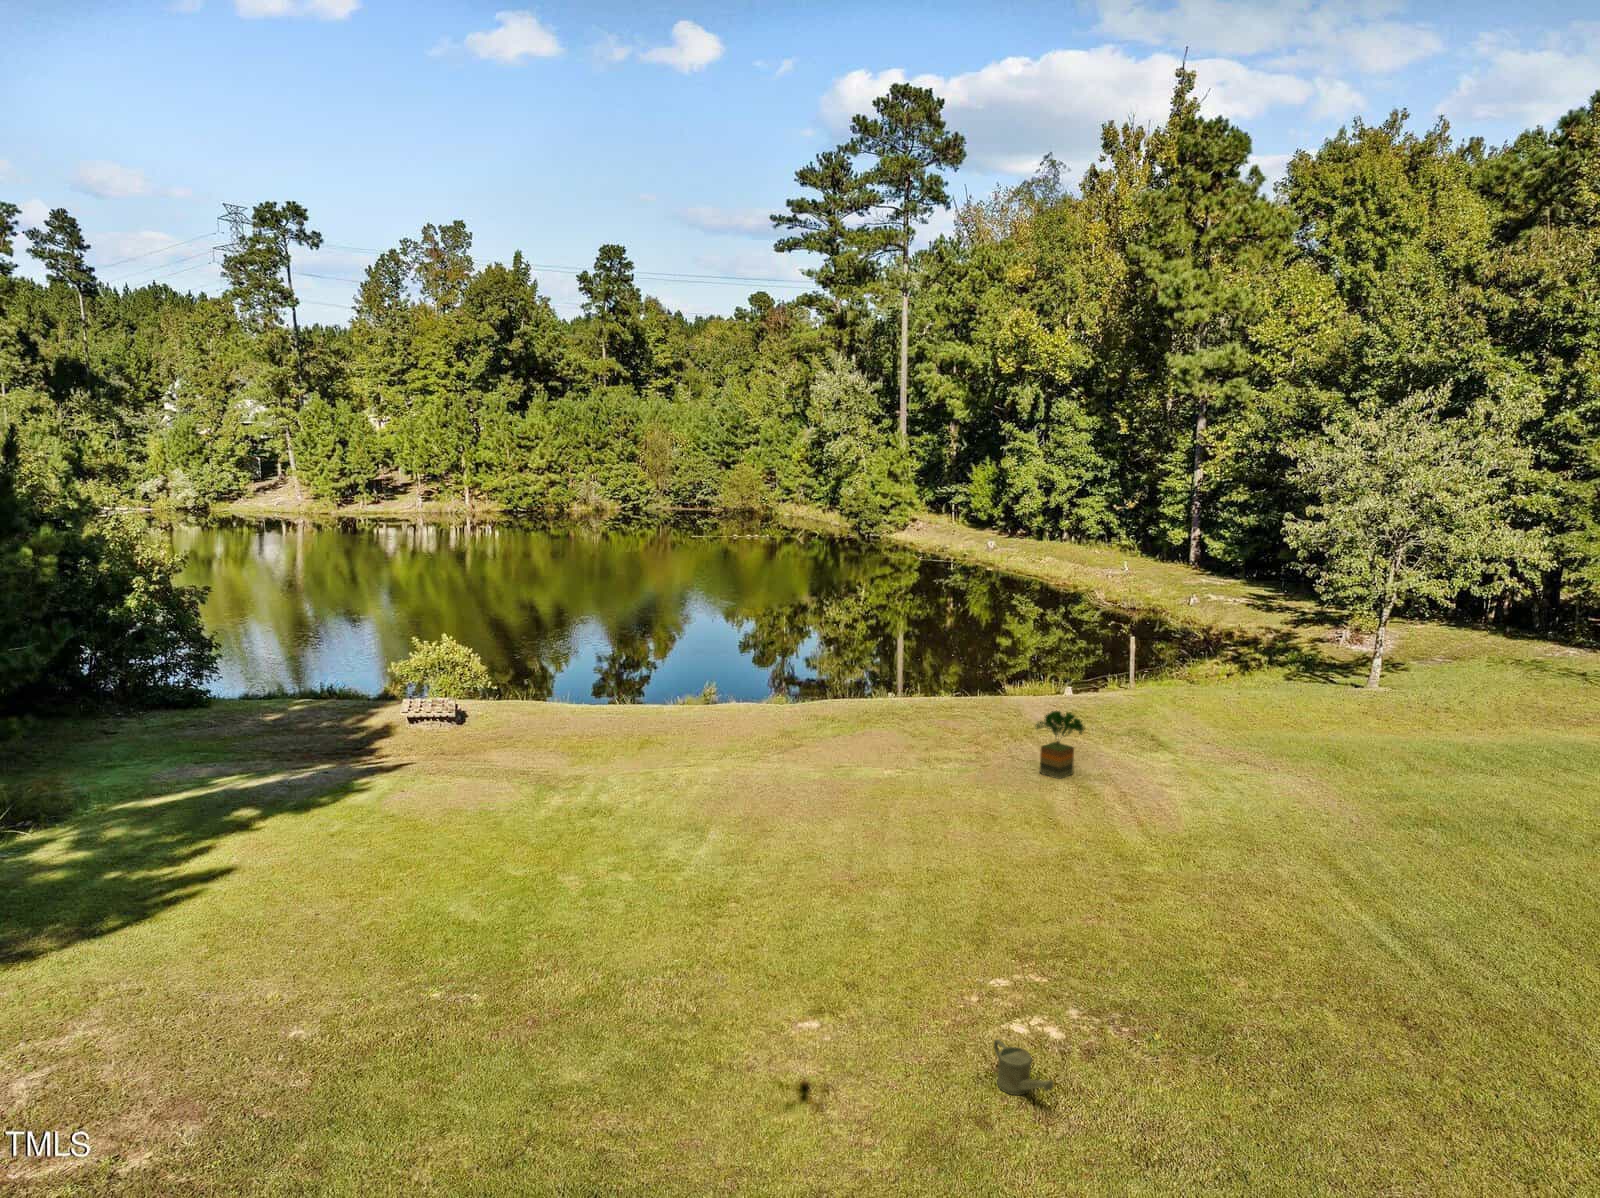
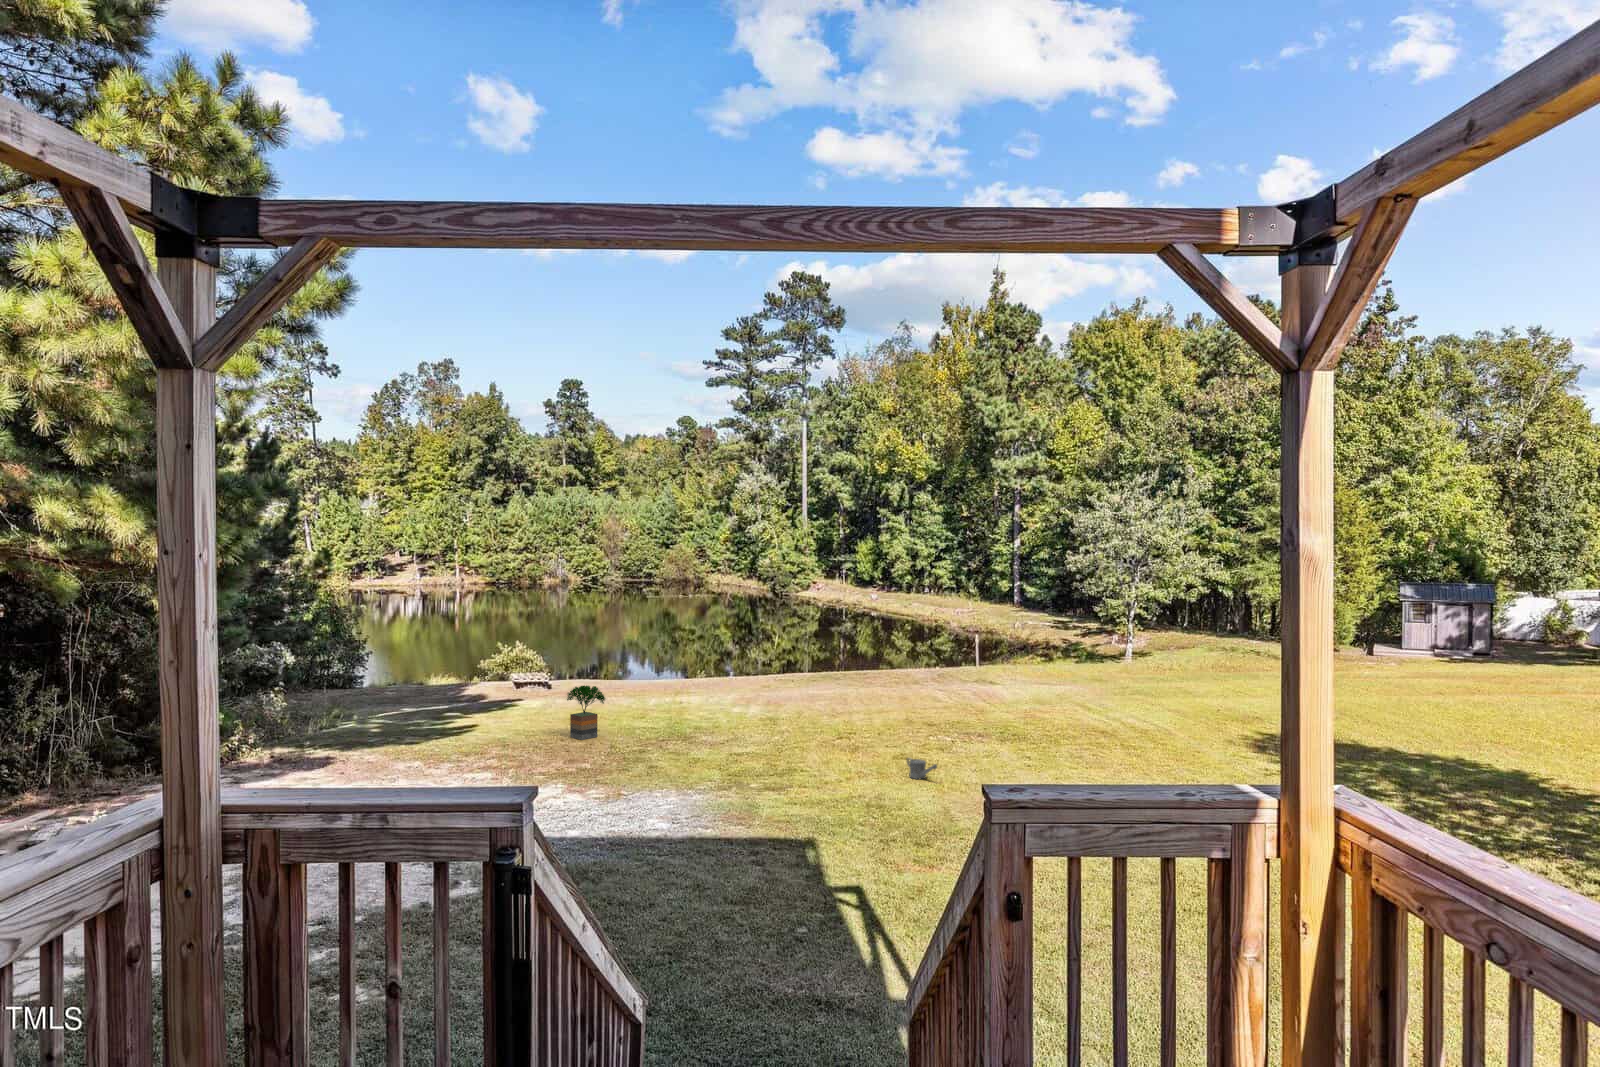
potted tree: present [1036,710,1085,779] -> present [567,685,606,740]

